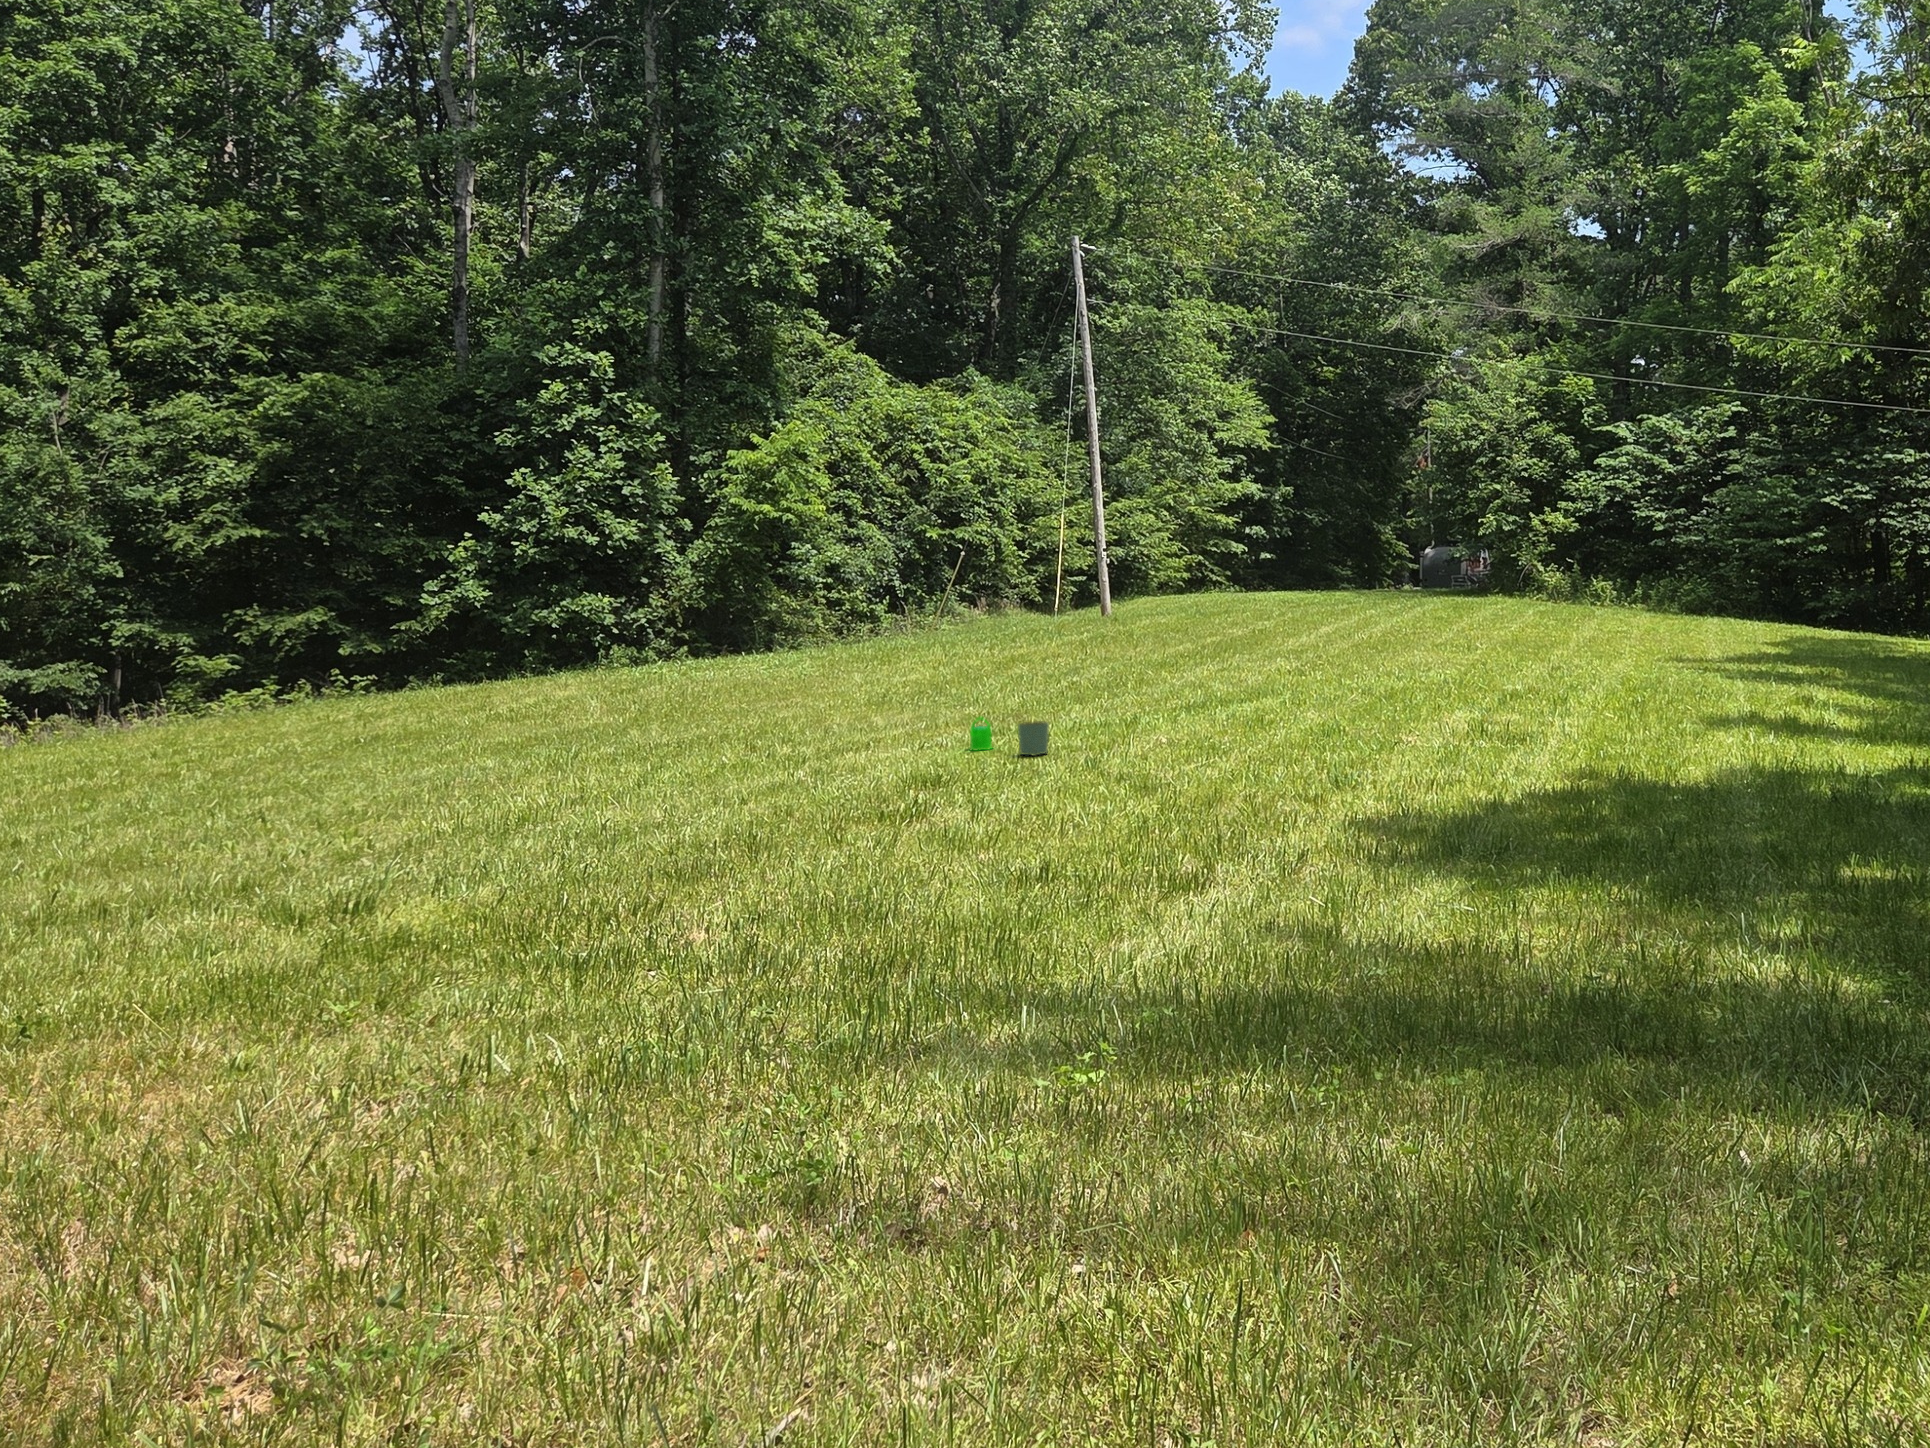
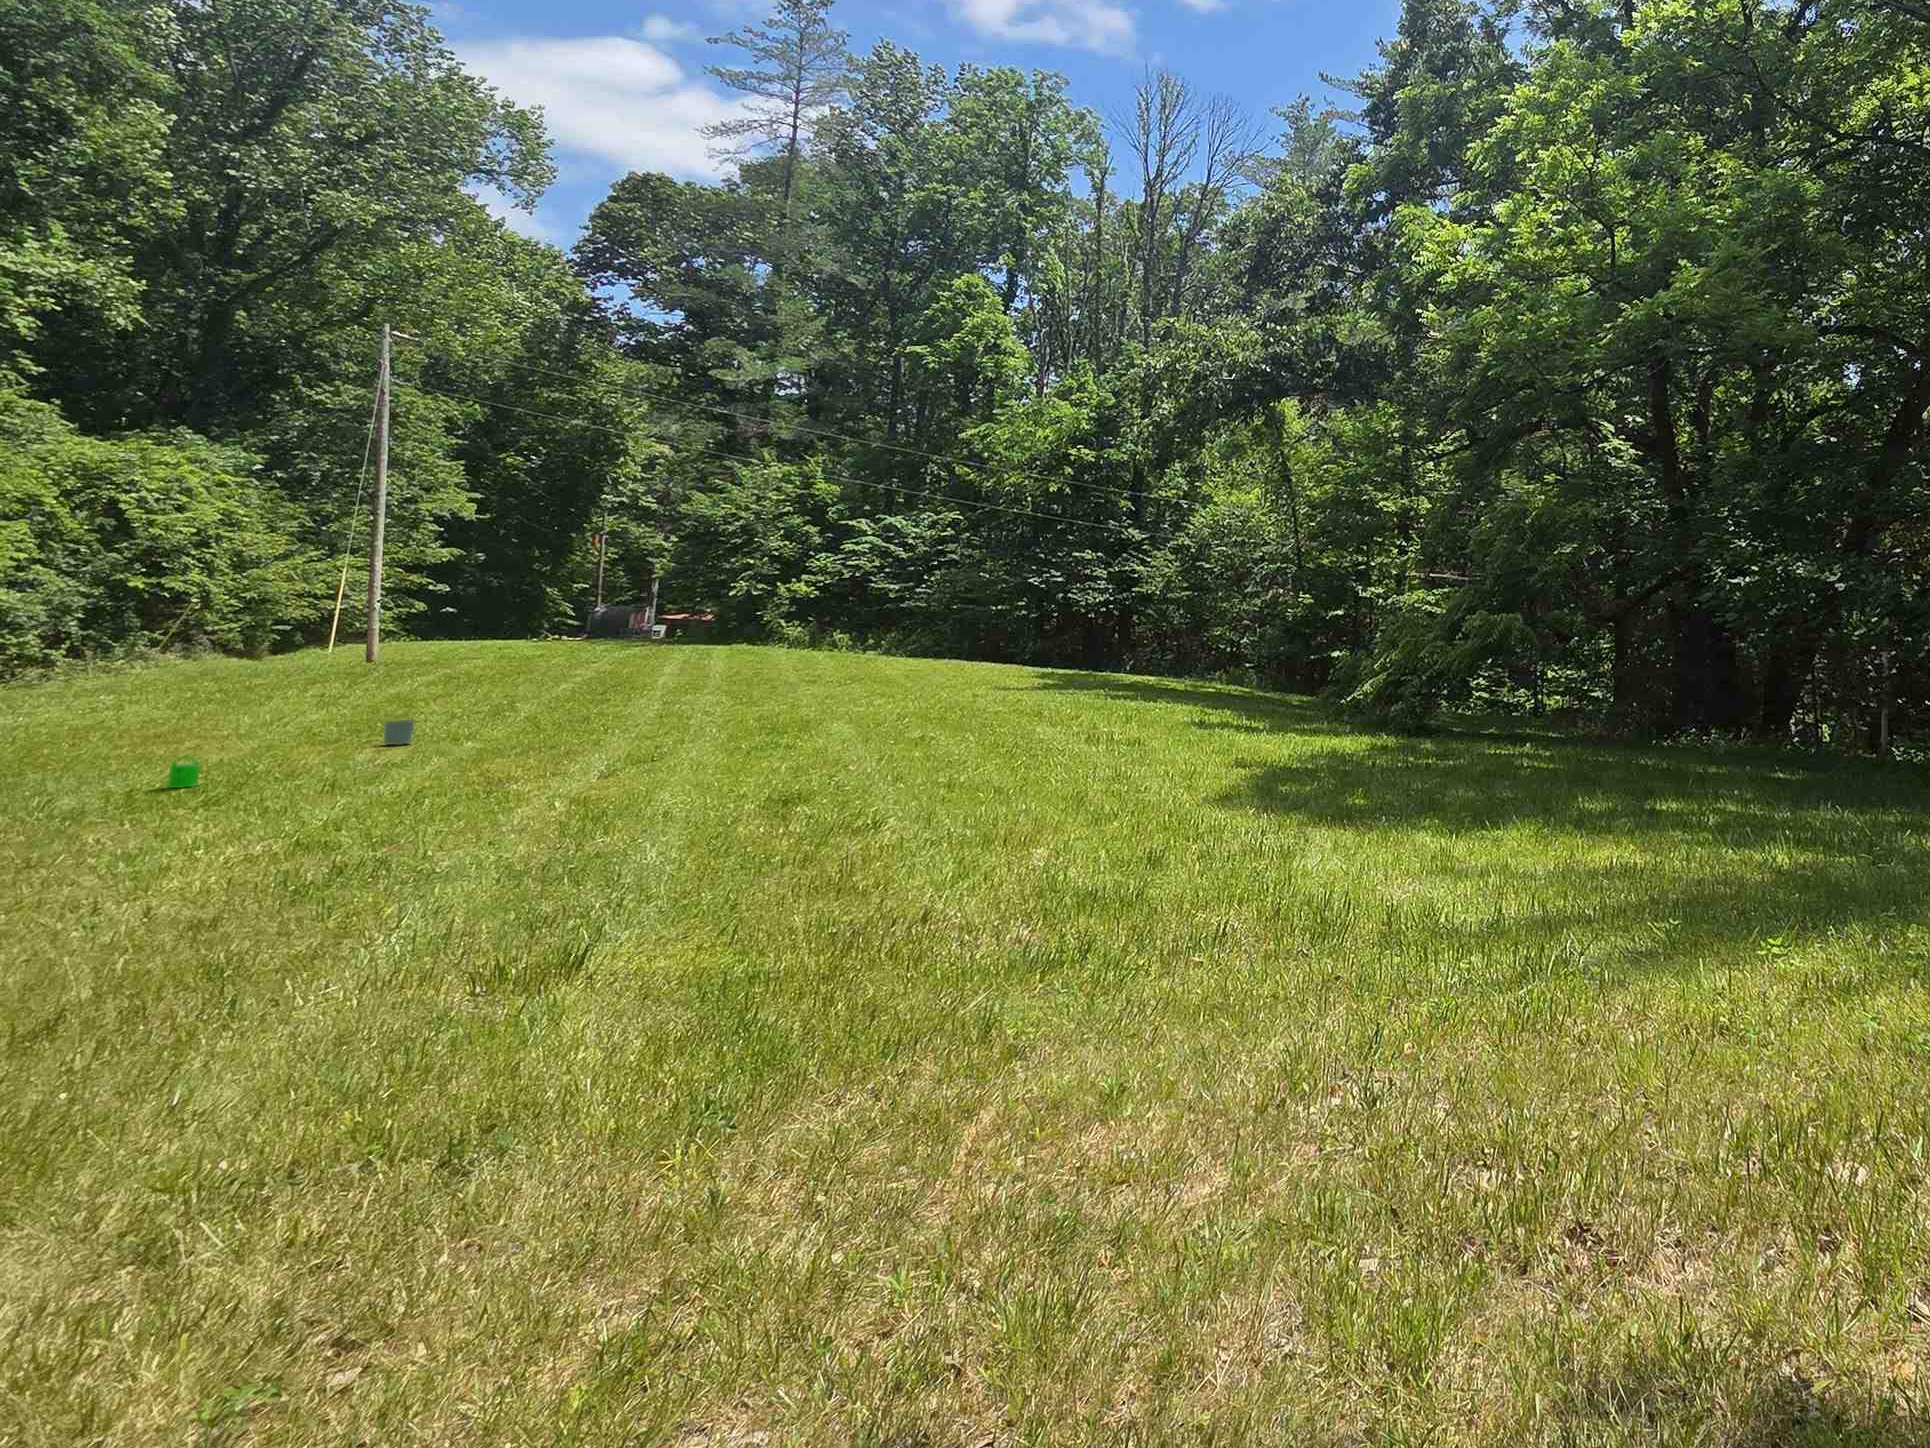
watering can: present [970,717,992,751] -> present [168,755,200,788]

